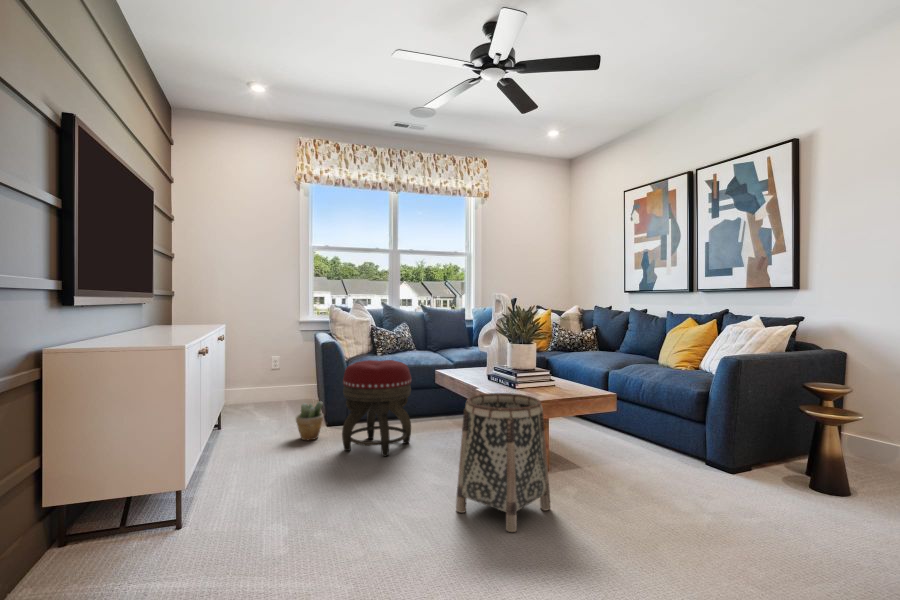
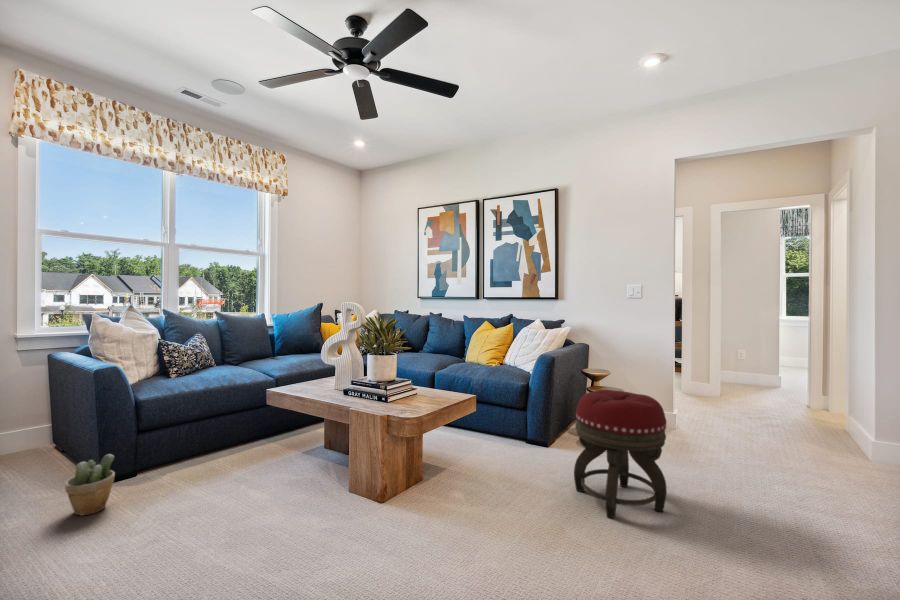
footstool: present [342,360,411,456] -> present [574,390,667,518]
basket: present [456,393,550,532] -> none [381,414,468,564]

